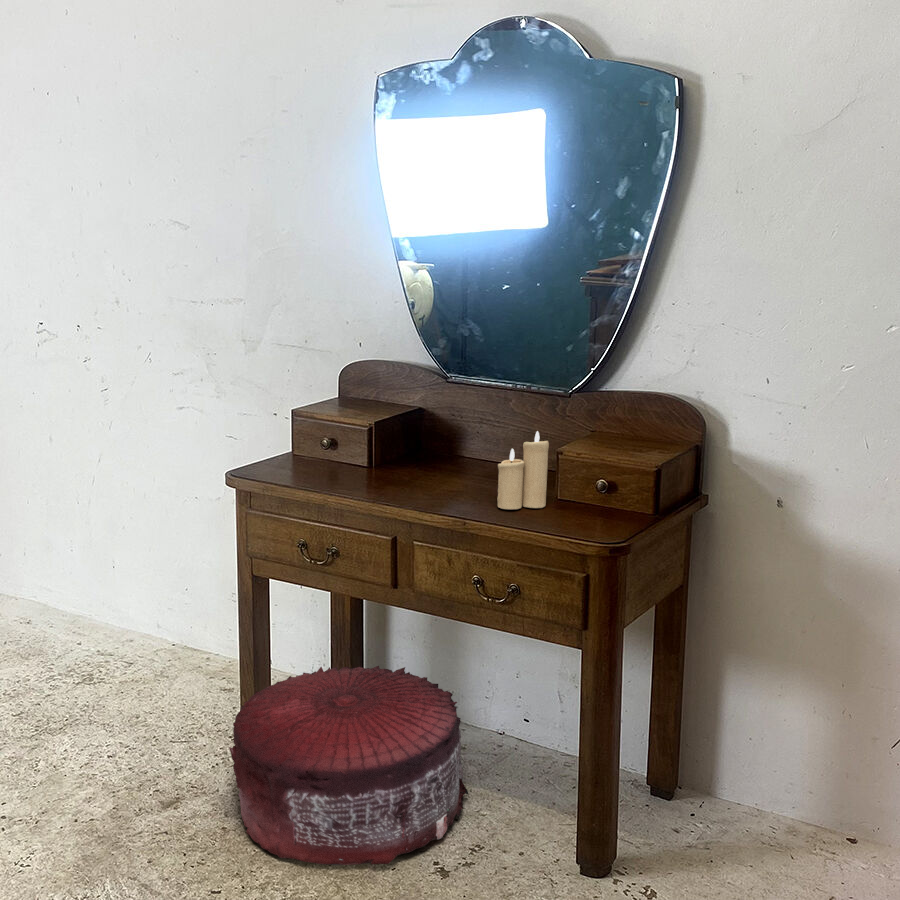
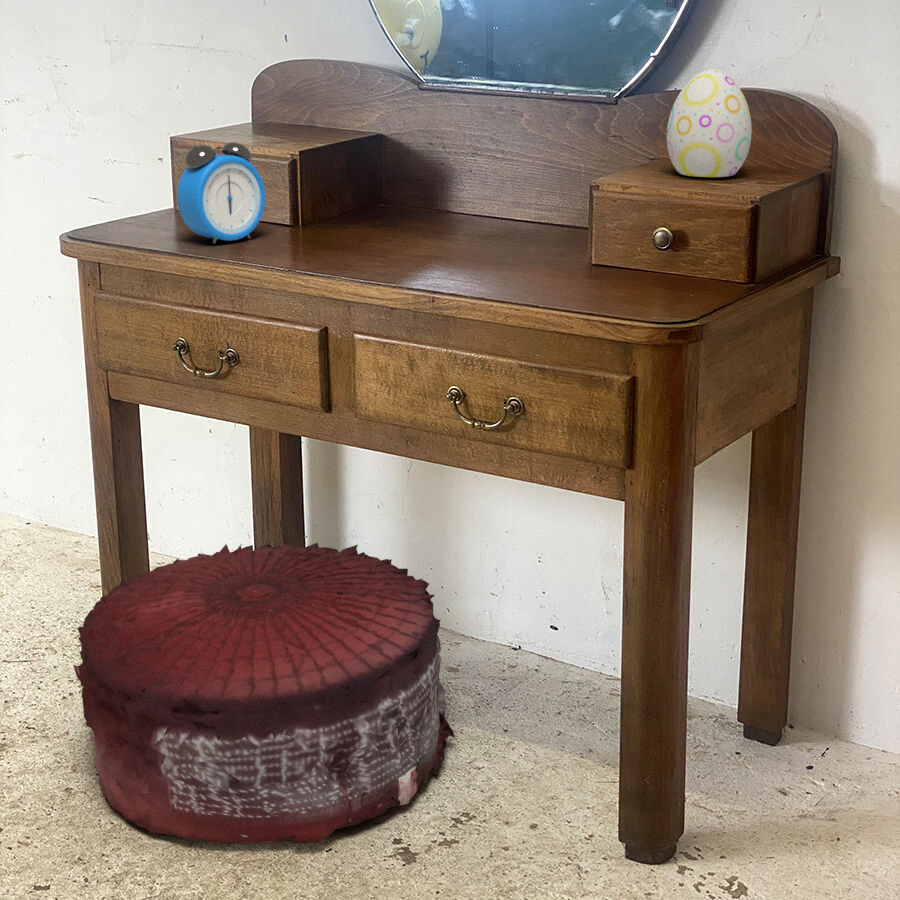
decorative egg: none [602,385,653,449] -> present [667,69,752,177]
alarm clock: none [302,419,355,482] -> present [177,142,265,243]
candle: present [497,431,549,509] -> none [490,144,575,276]

